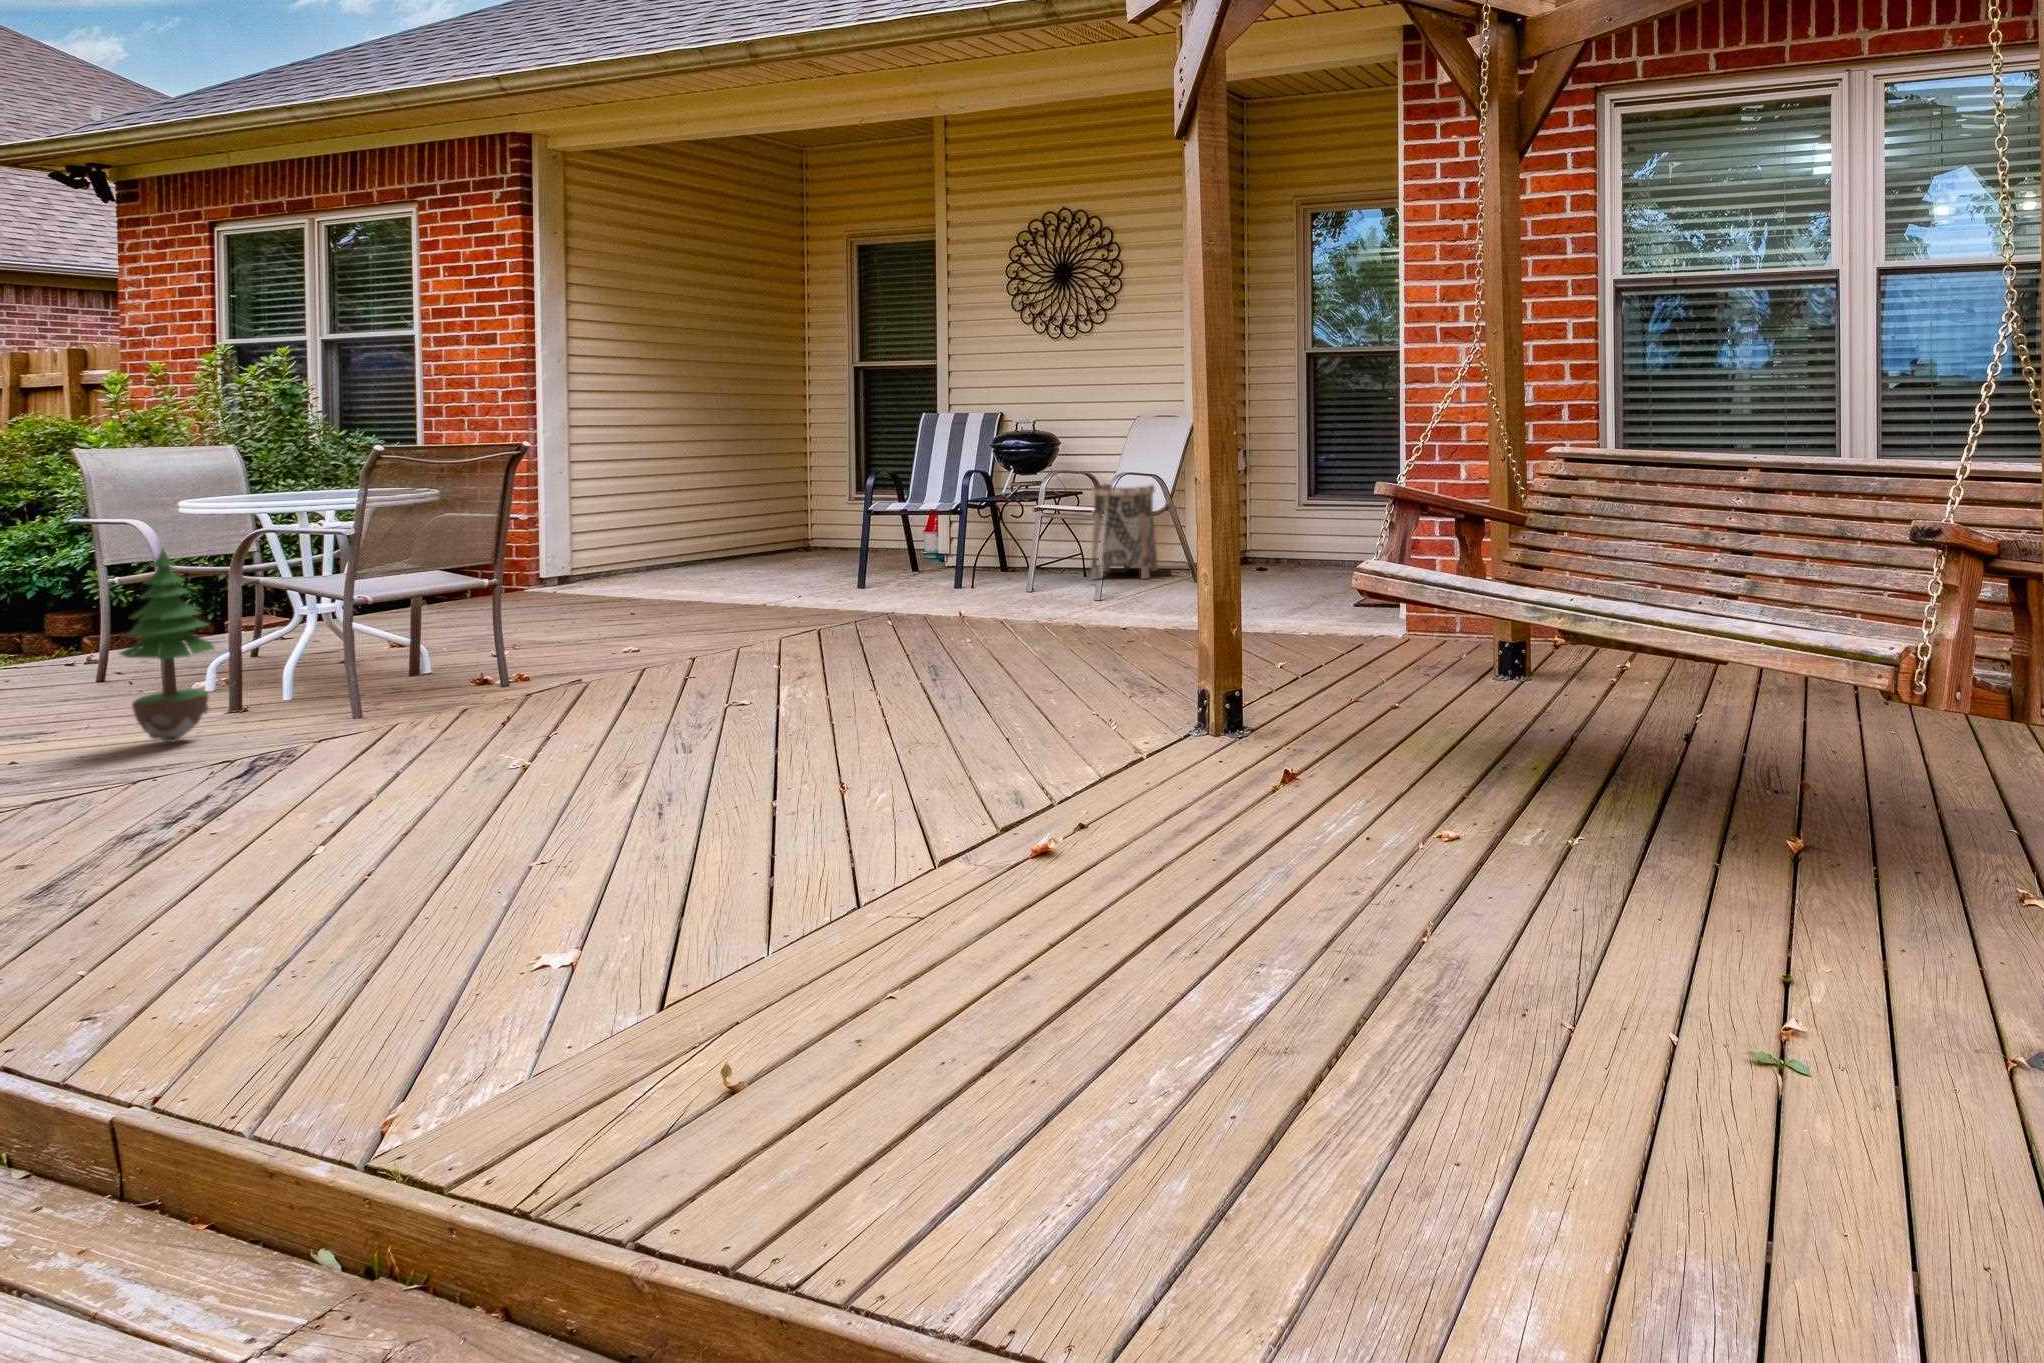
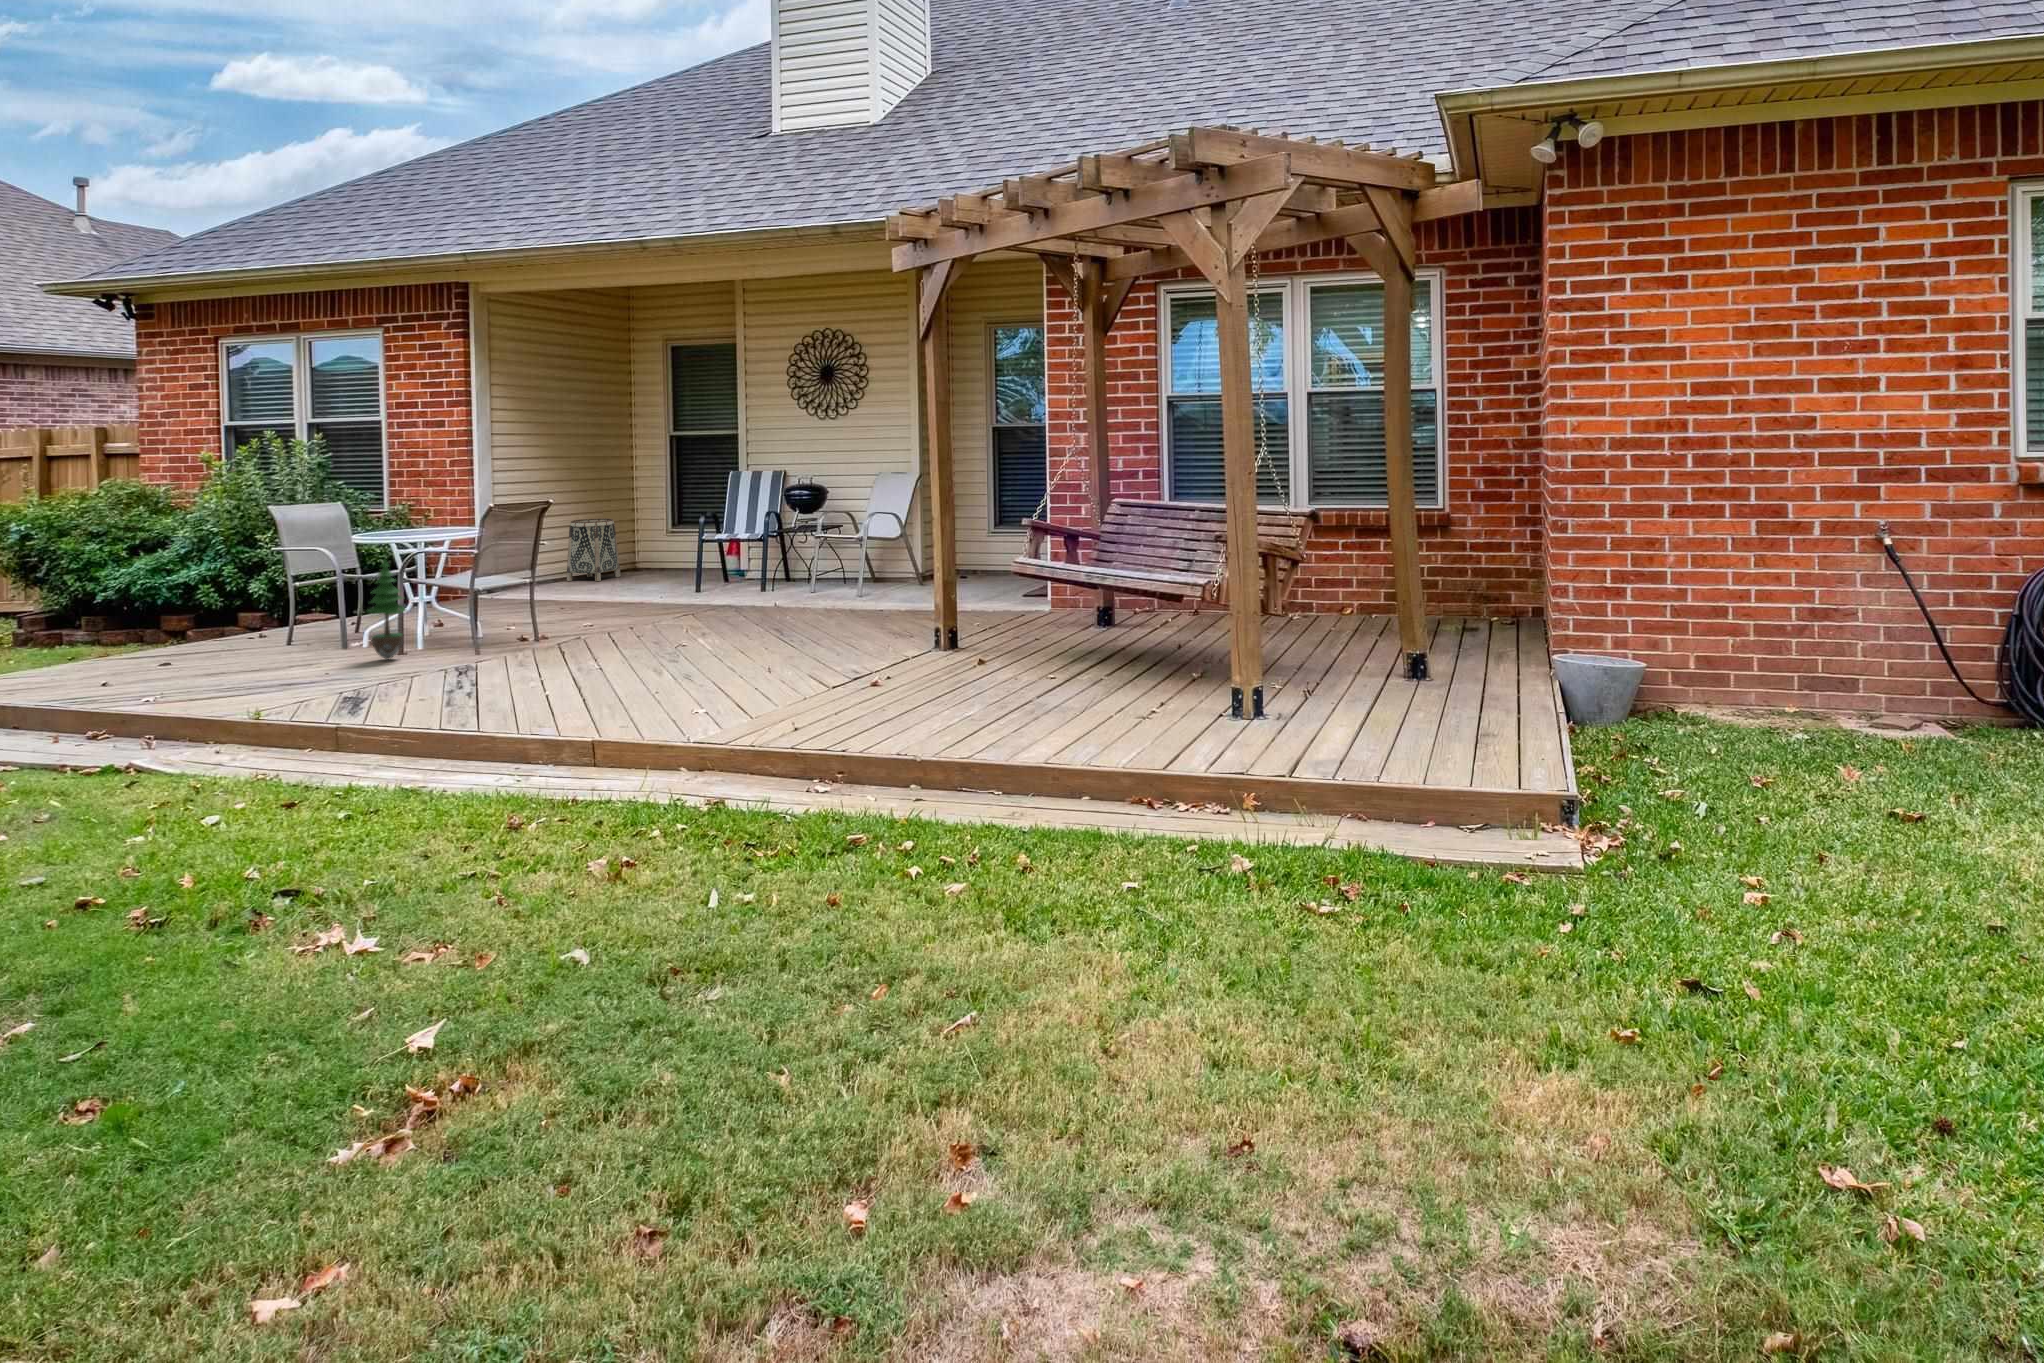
basket: present [1091,484,1158,579] -> present [567,518,620,581]

